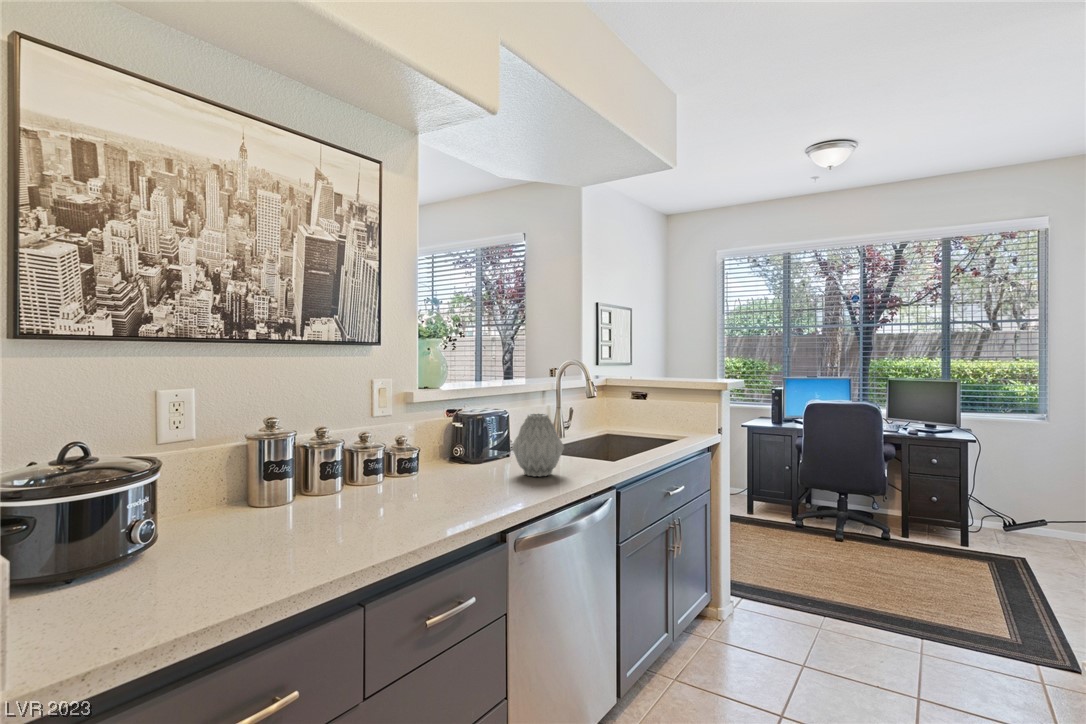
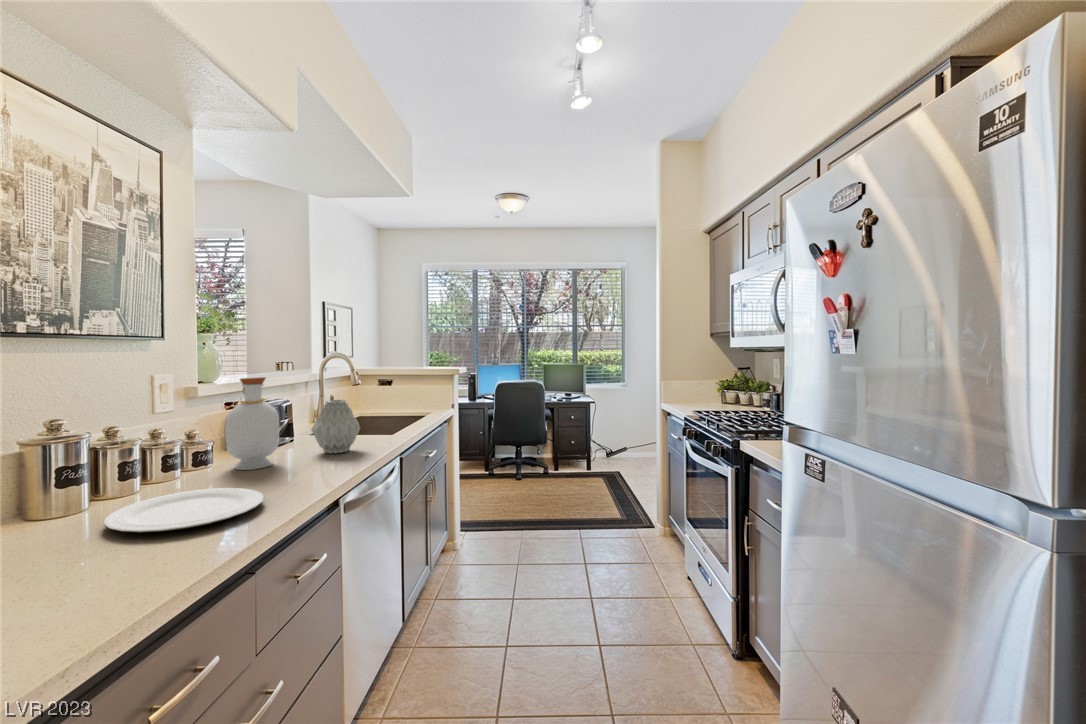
bottle: none [422,385,475,484] -> present [225,377,279,470]
plate: none [268,499,412,540] -> present [104,488,264,533]

